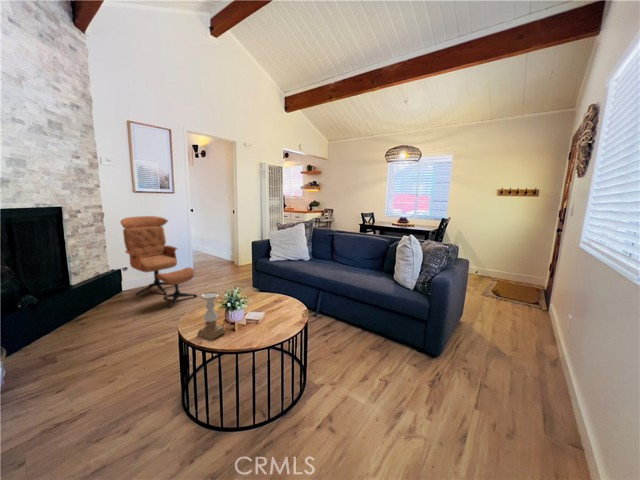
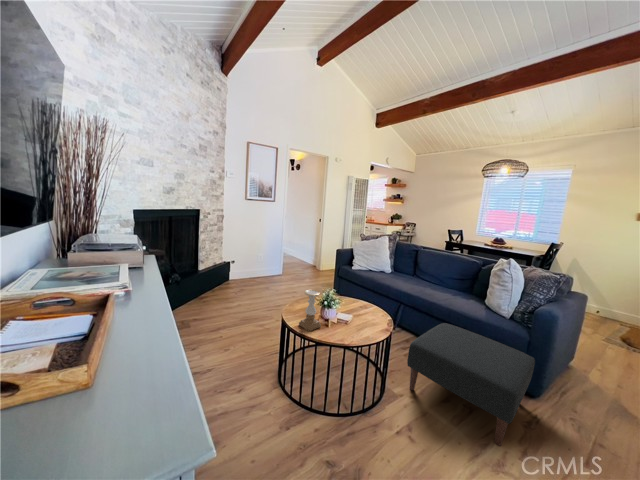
lounge chair: present [121,216,197,307] -> none [236,220,286,298]
ottoman: none [326,304,434,411] -> present [407,323,535,446]

